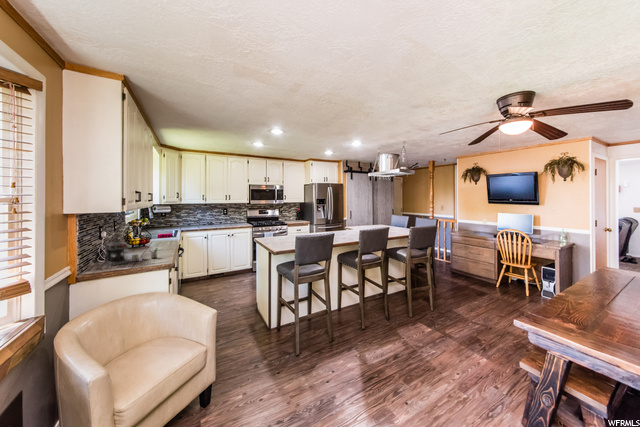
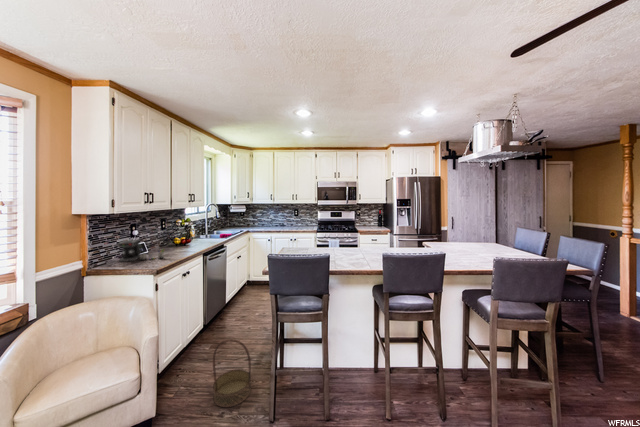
basket: none [250,308,279,358] -> present [213,339,251,407]

